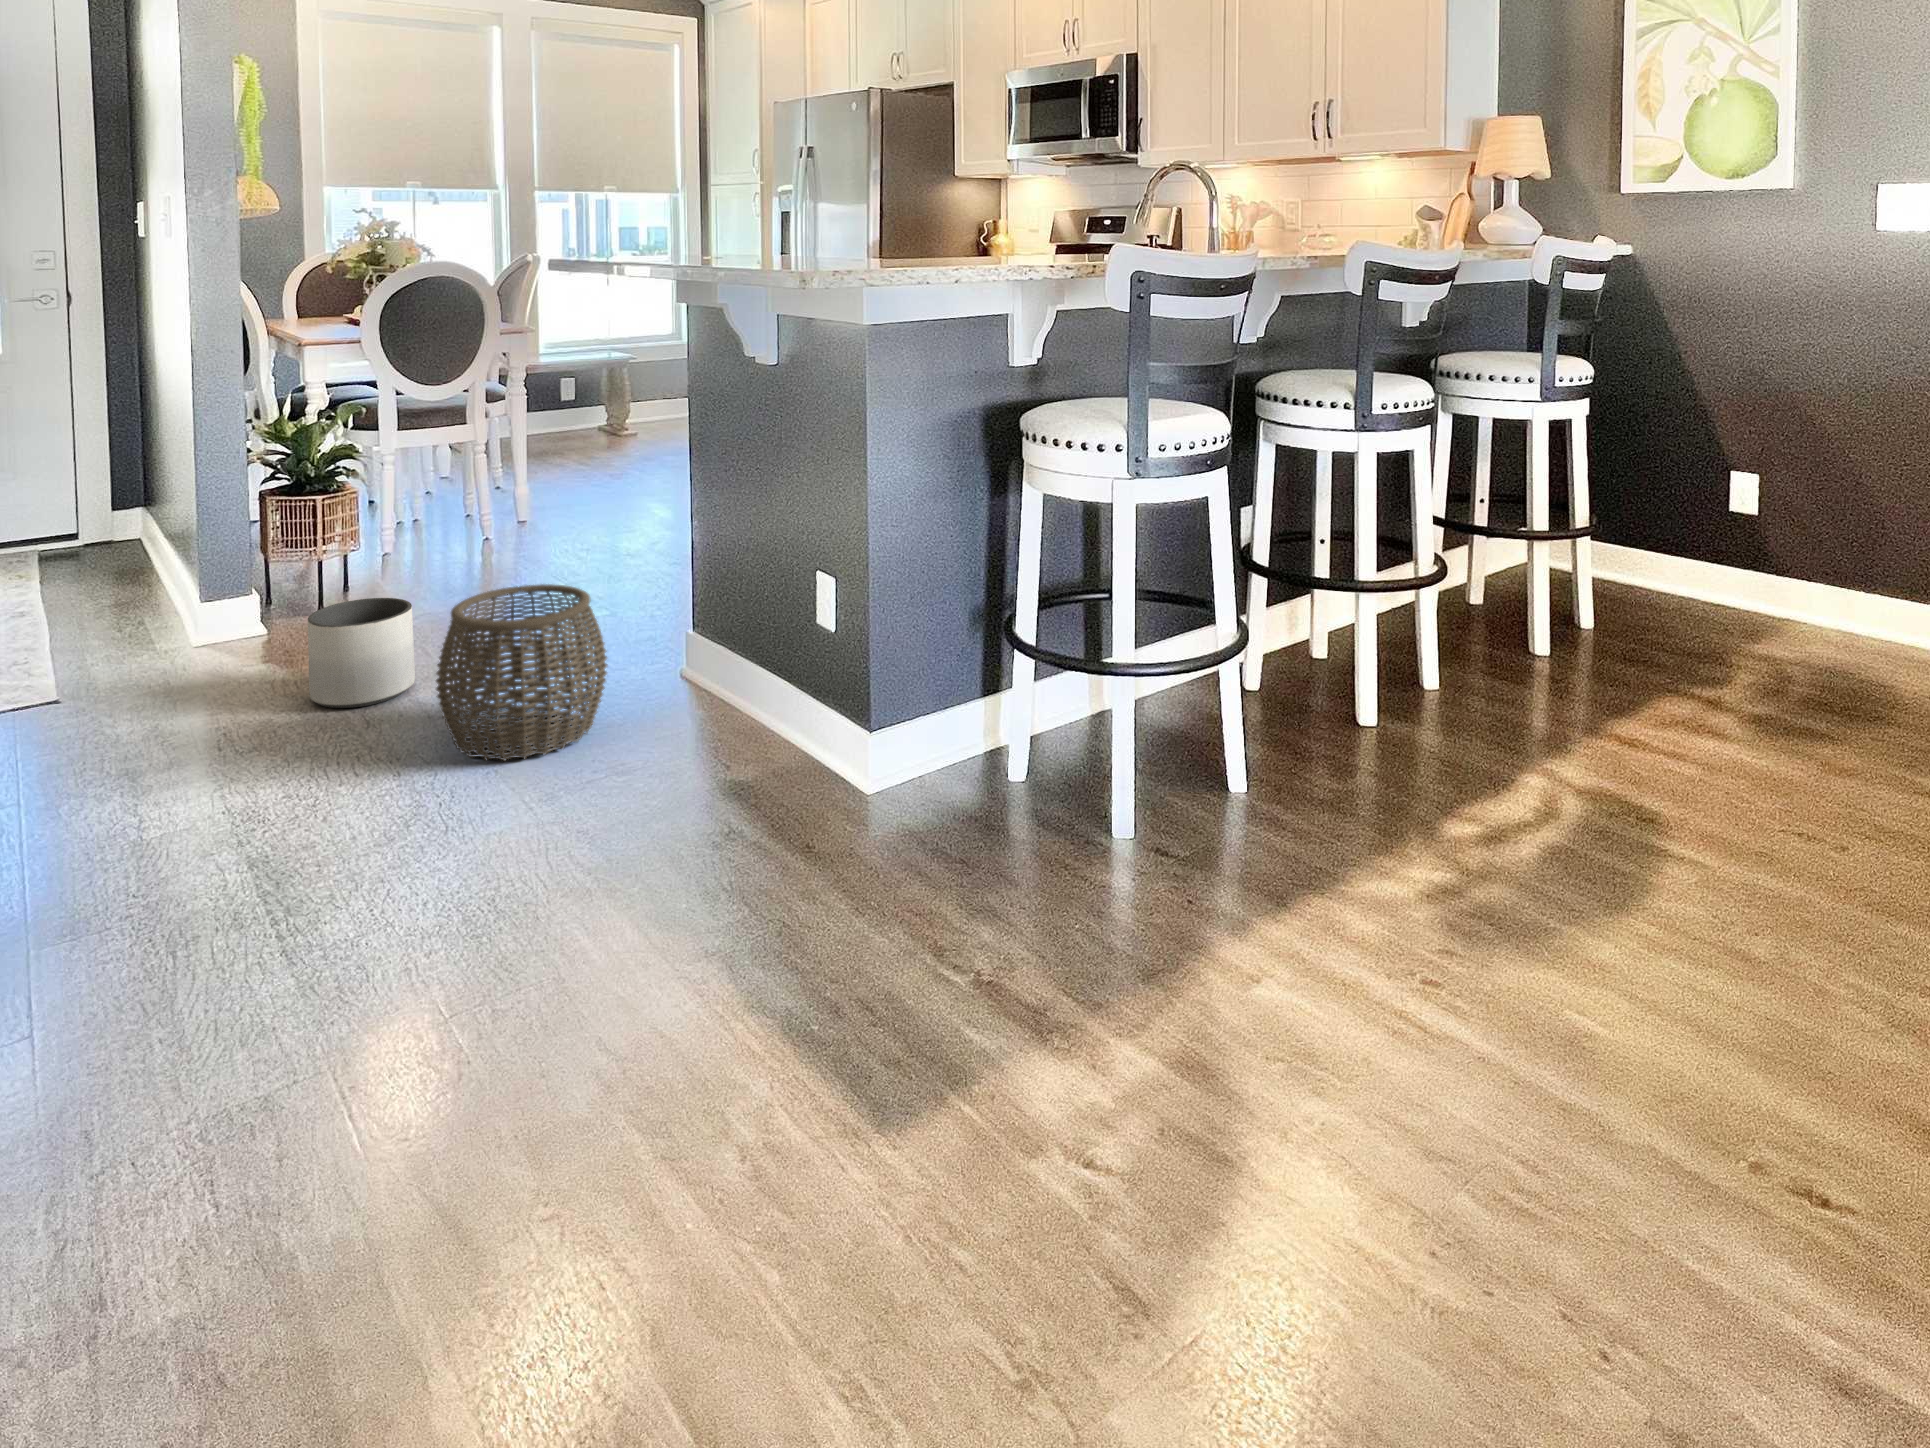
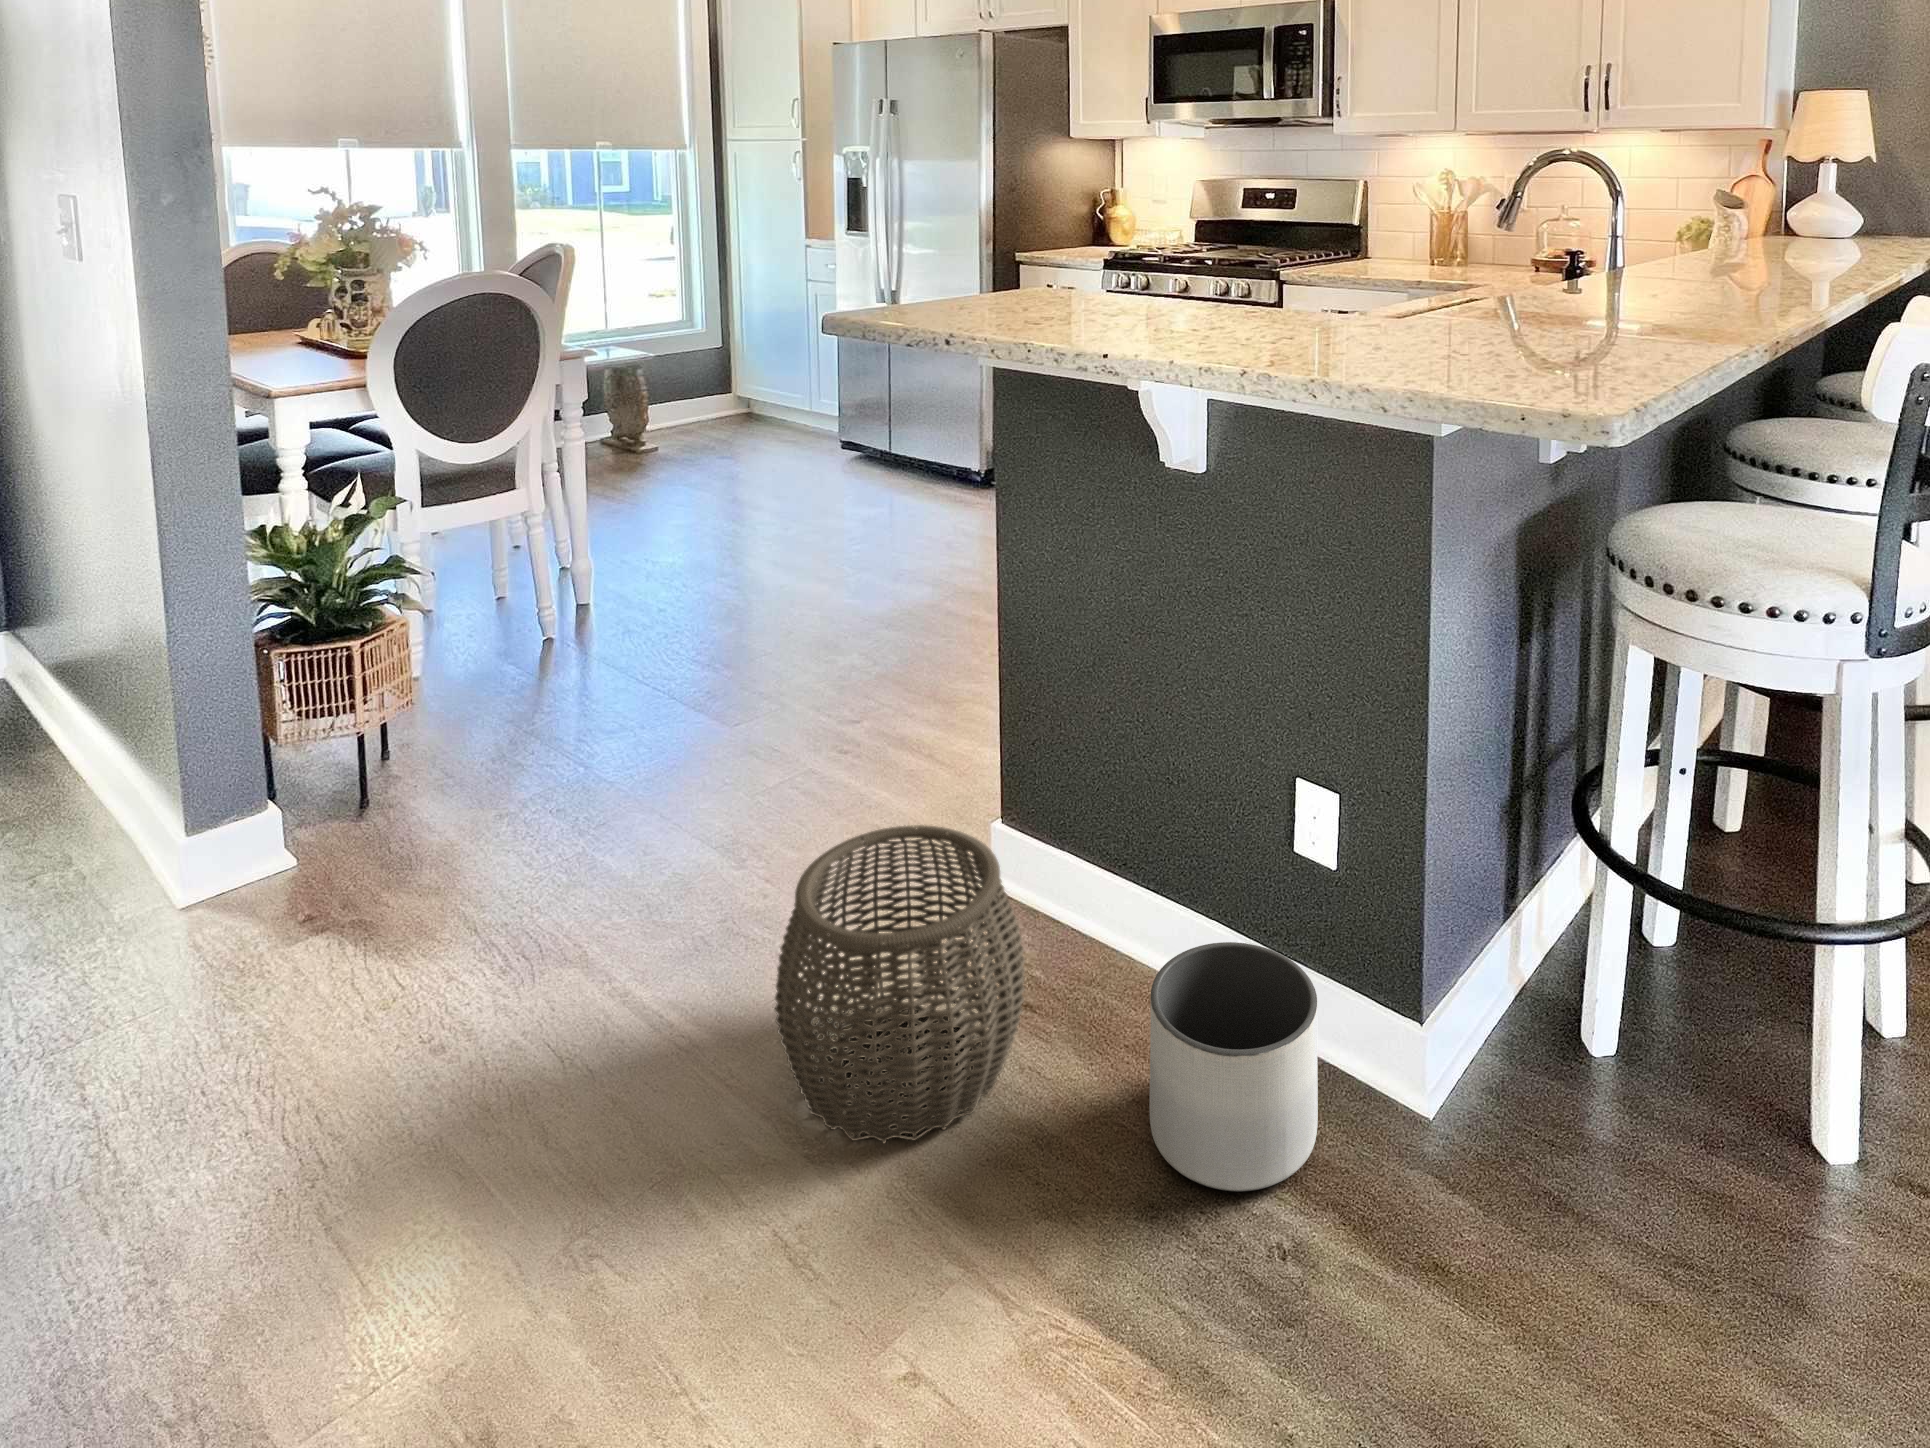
planter: present [308,598,415,708] -> present [1150,942,1318,1192]

